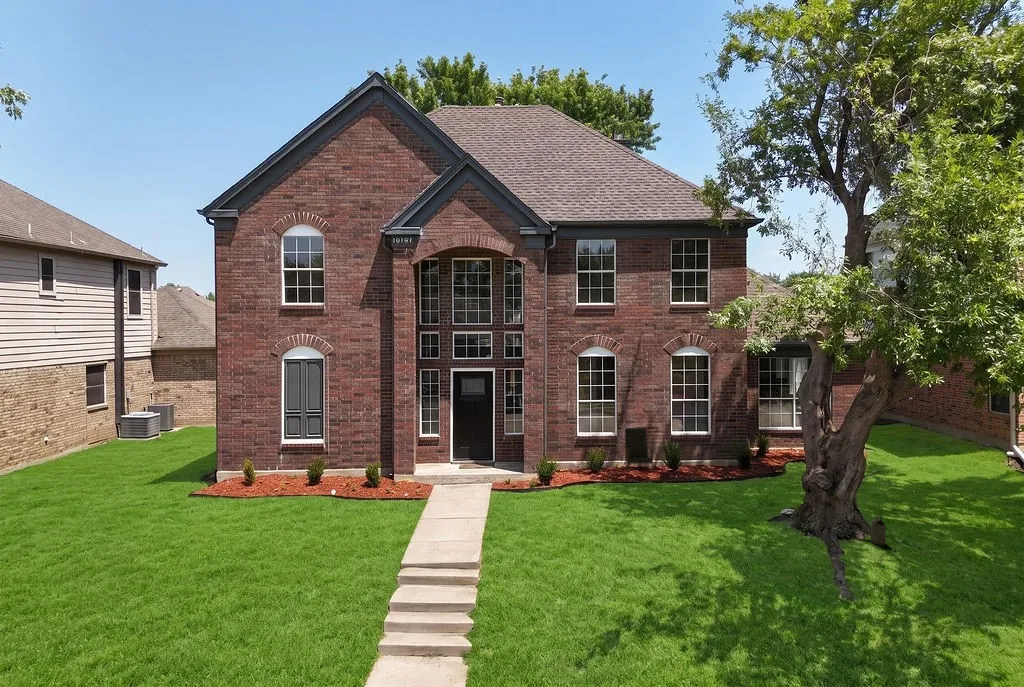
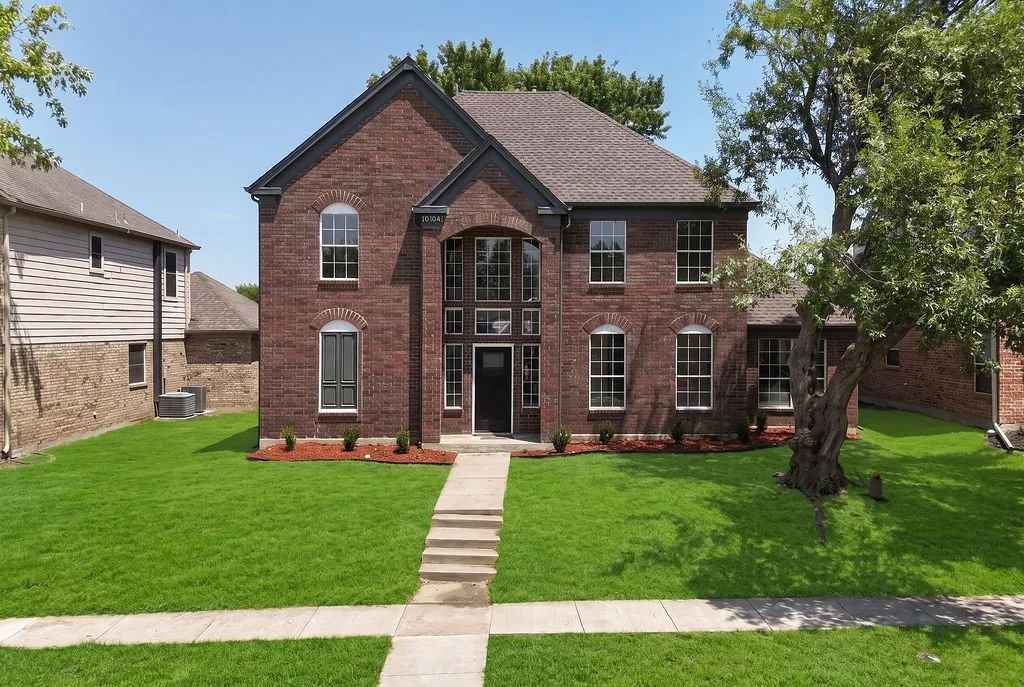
lounge chair: present [624,428,654,471] -> none [638,399,668,440]
bench: none [678,440,719,473] -> present [691,411,731,441]

